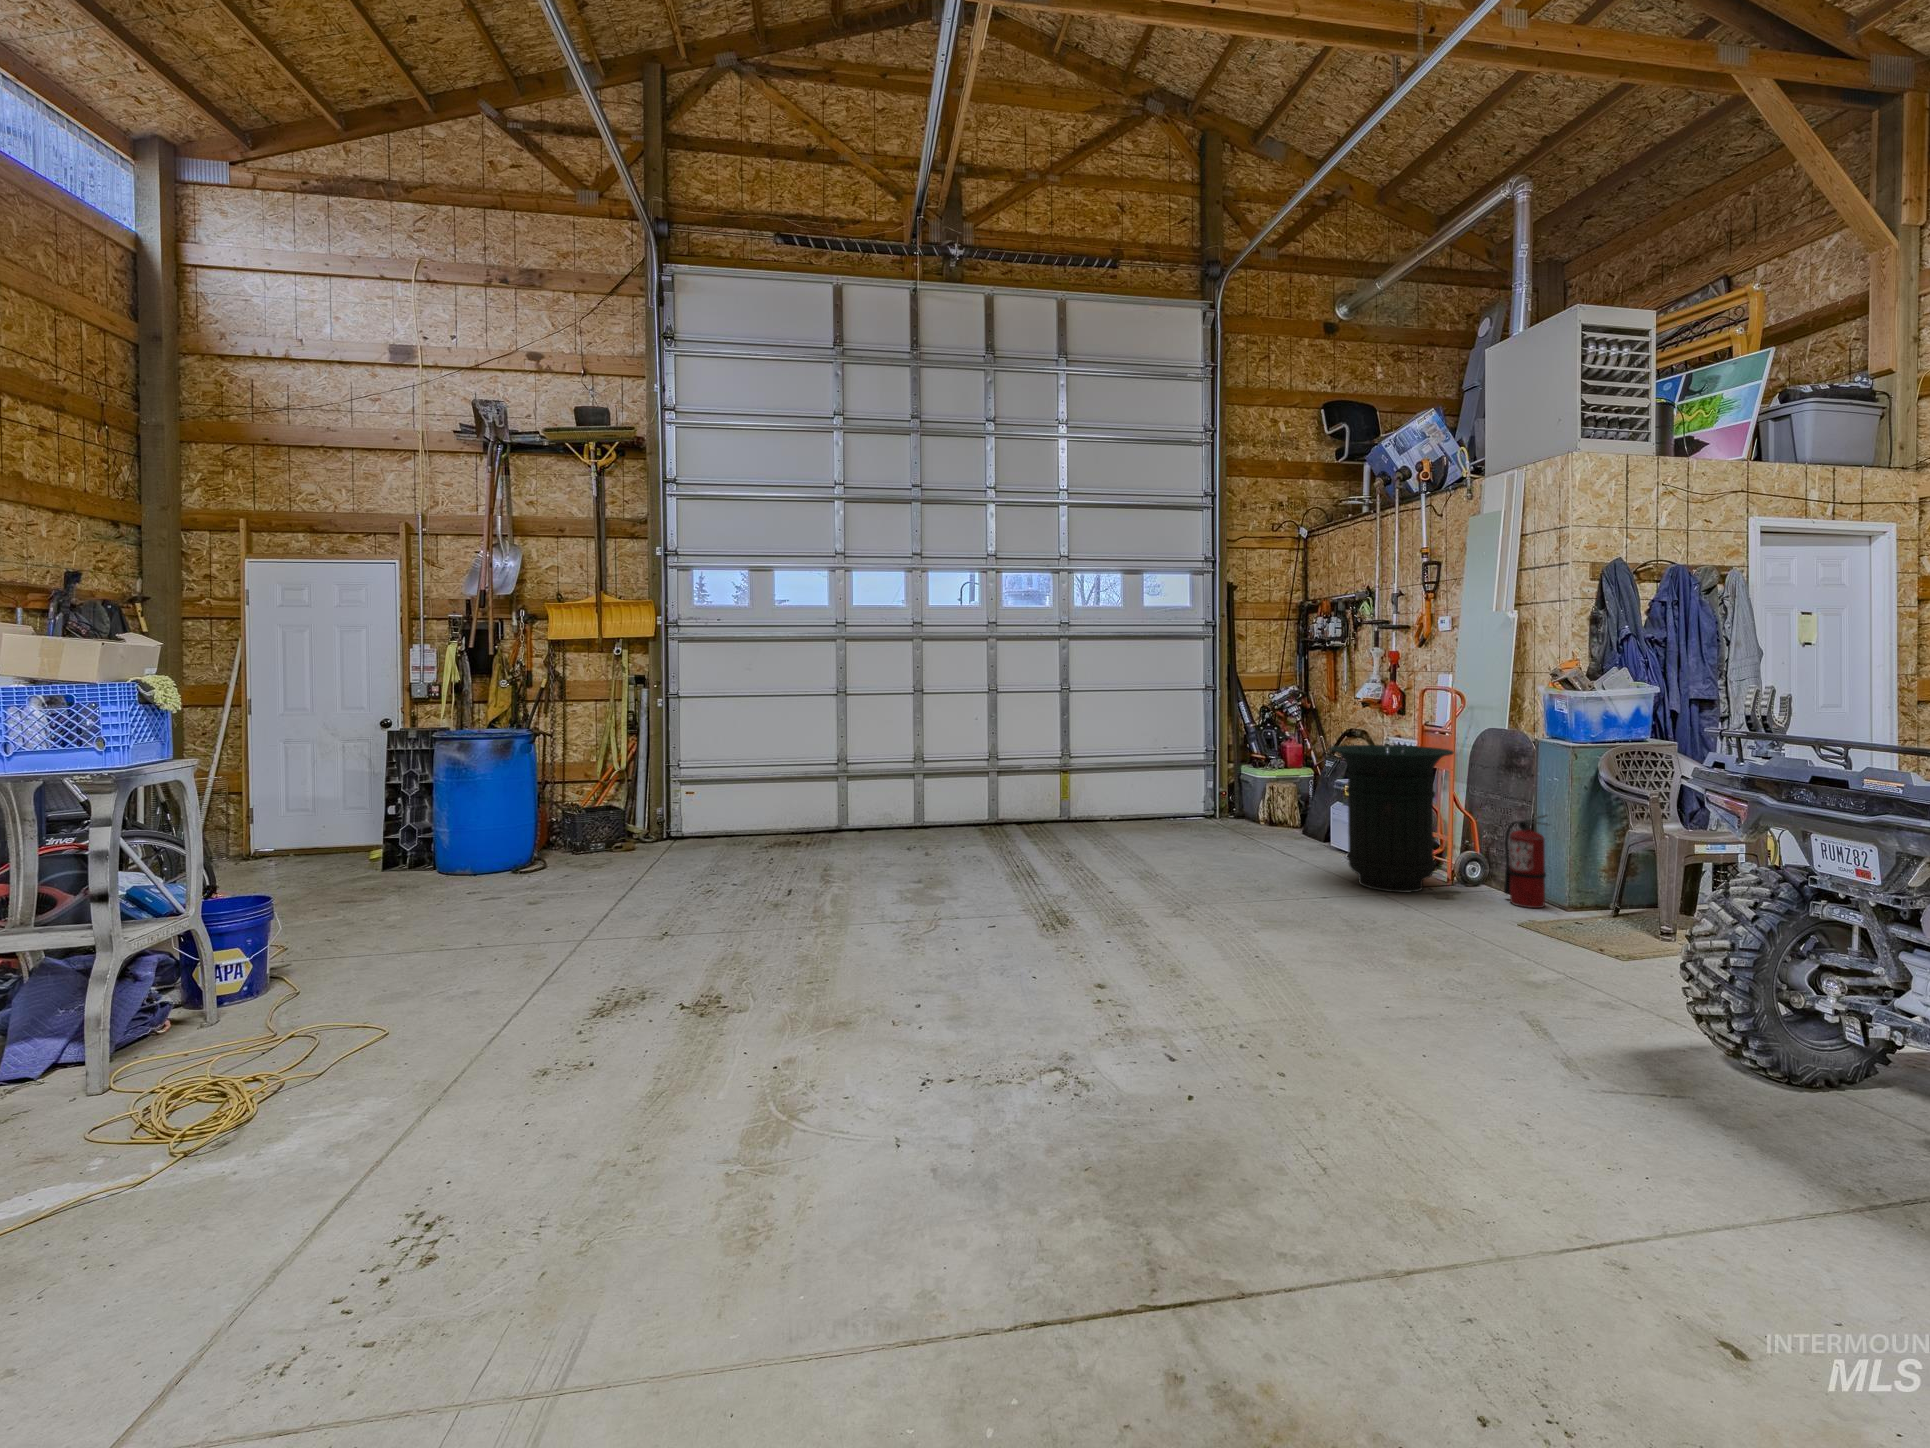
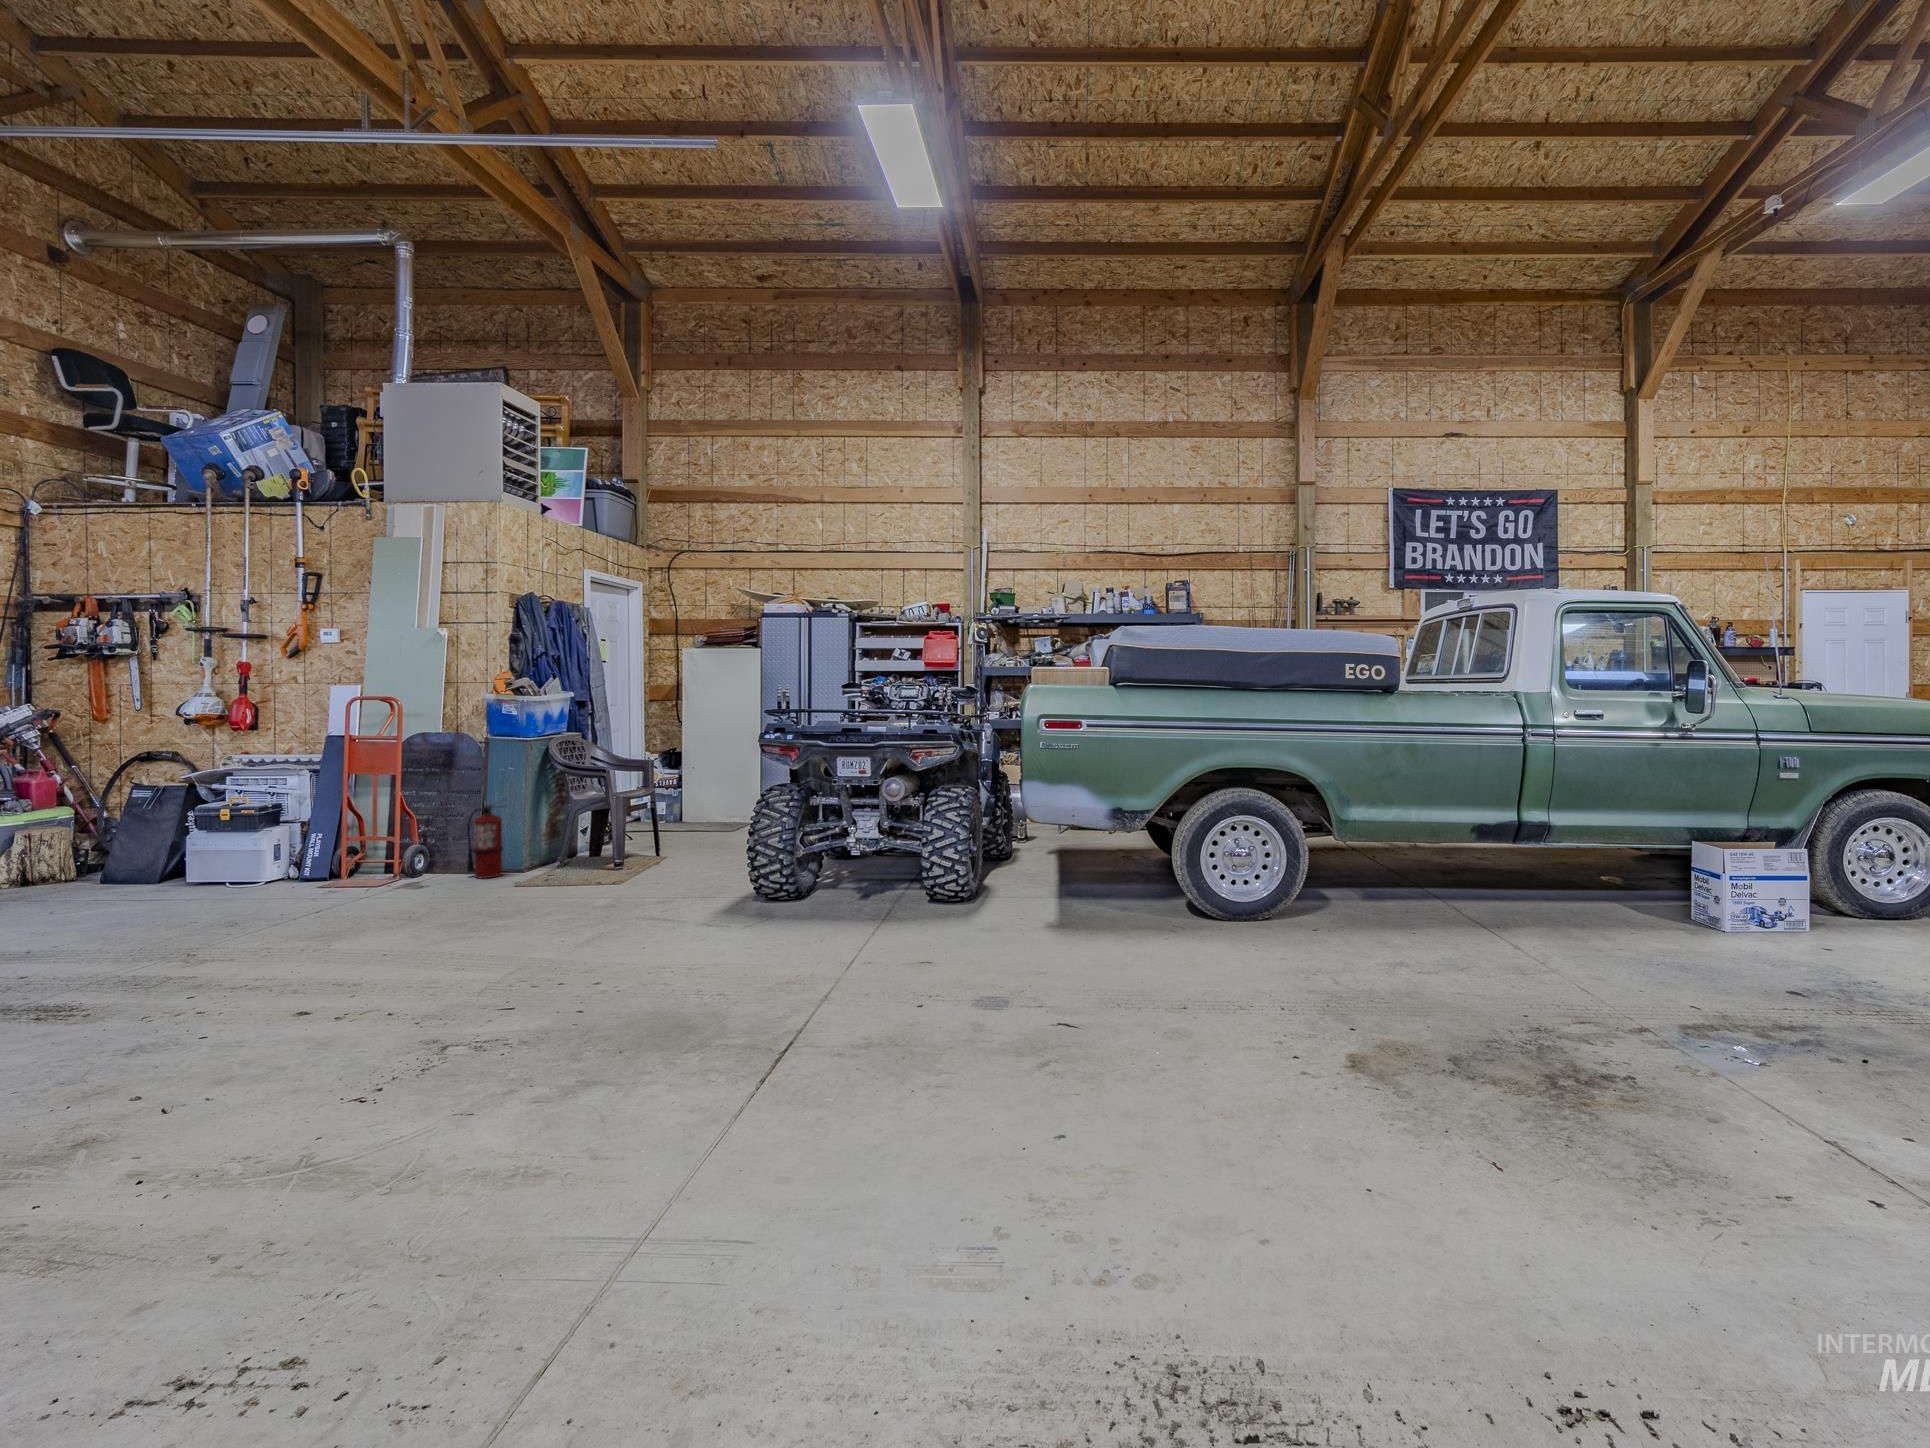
trash can: present [1329,745,1454,893] -> none [289,754,425,900]

